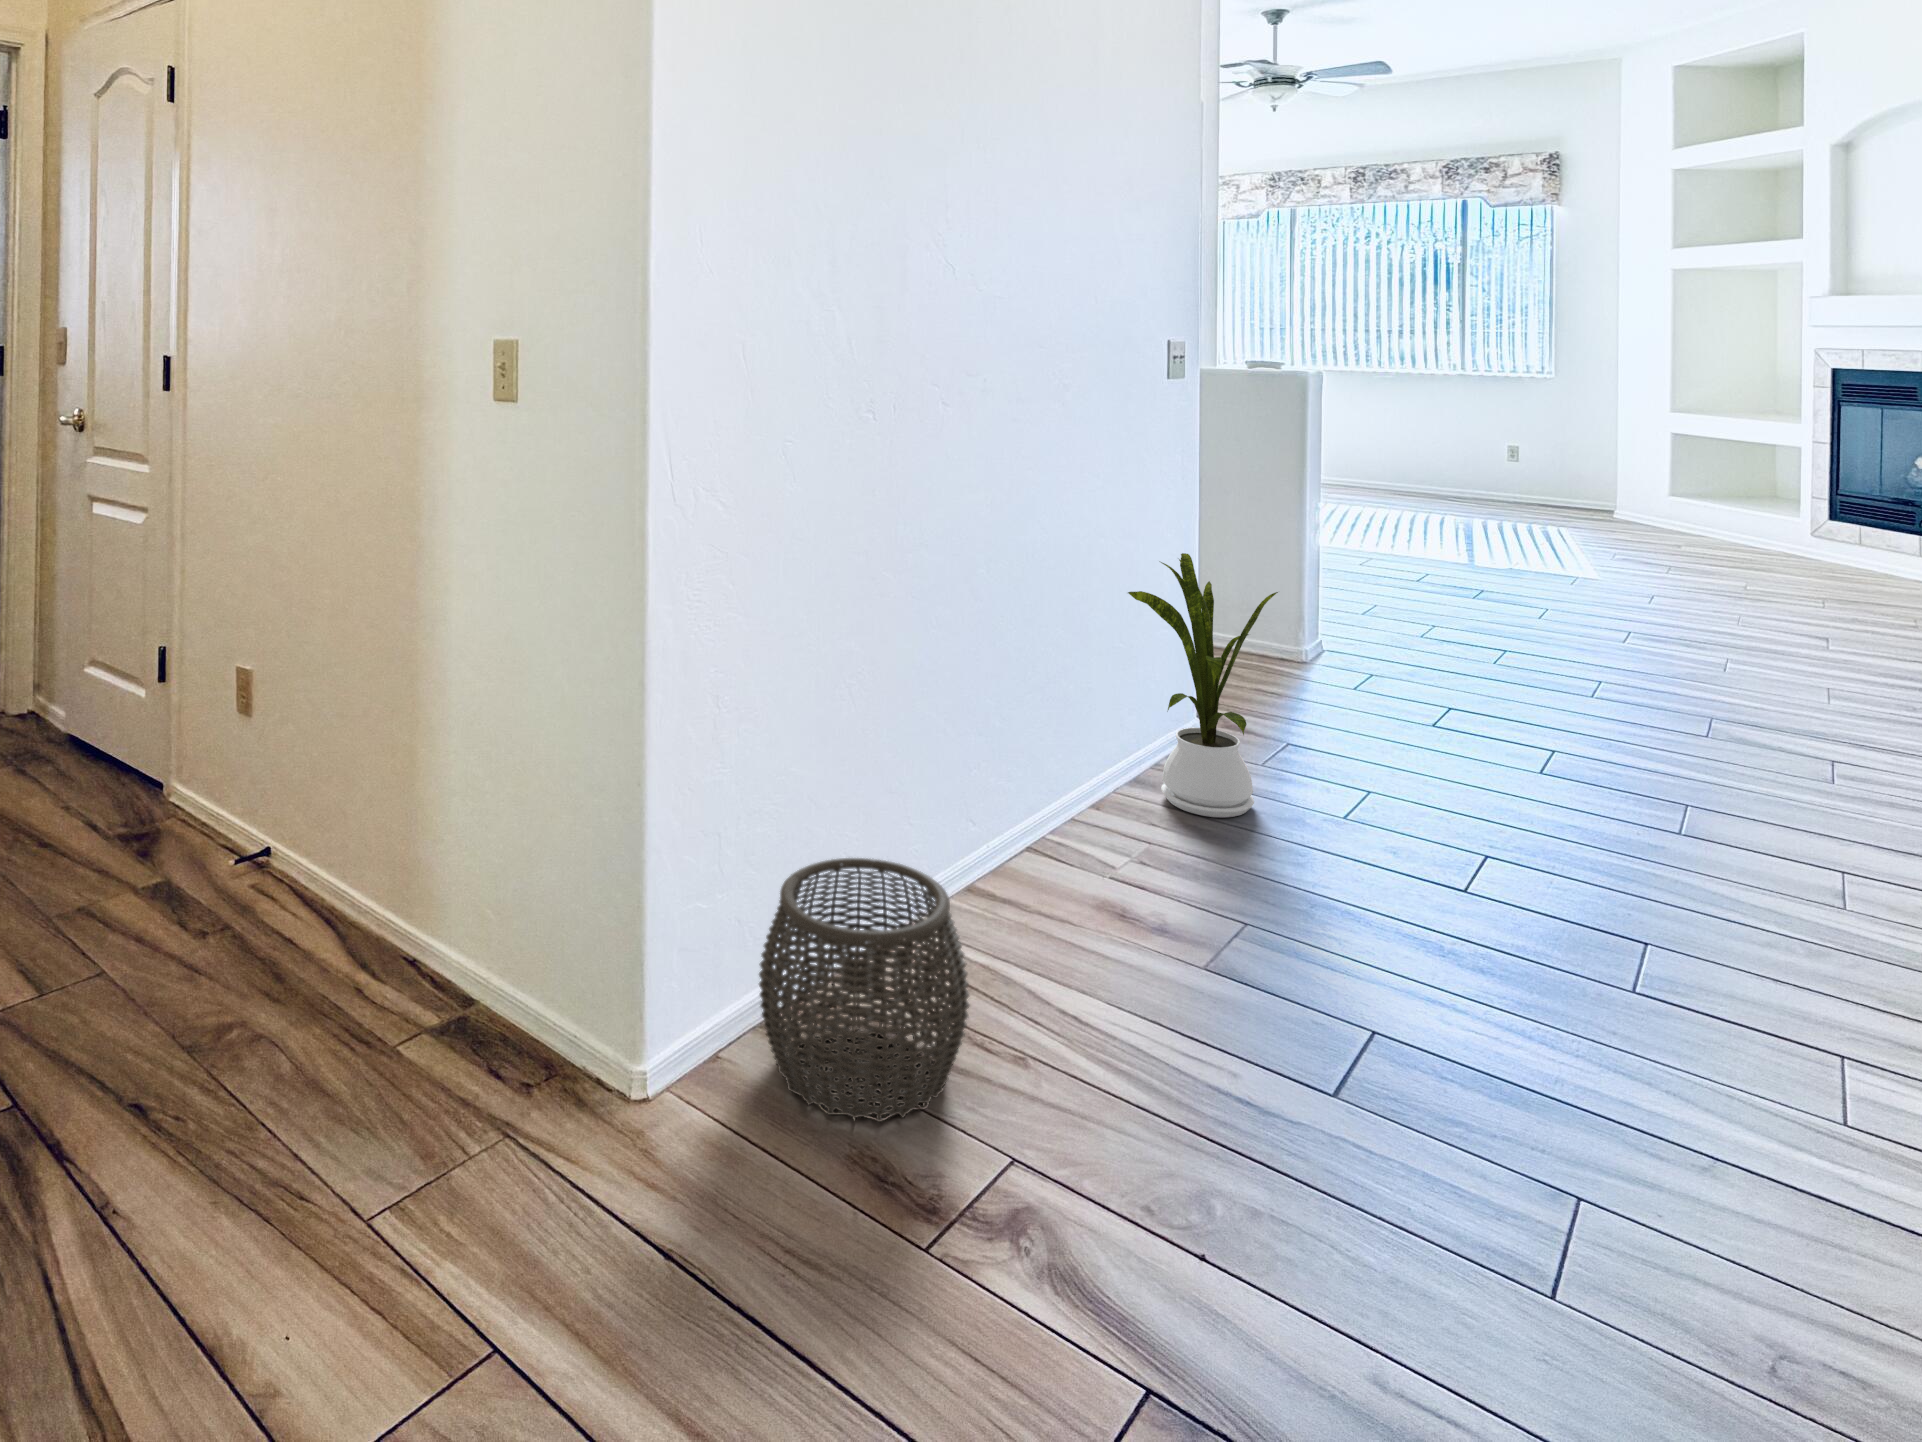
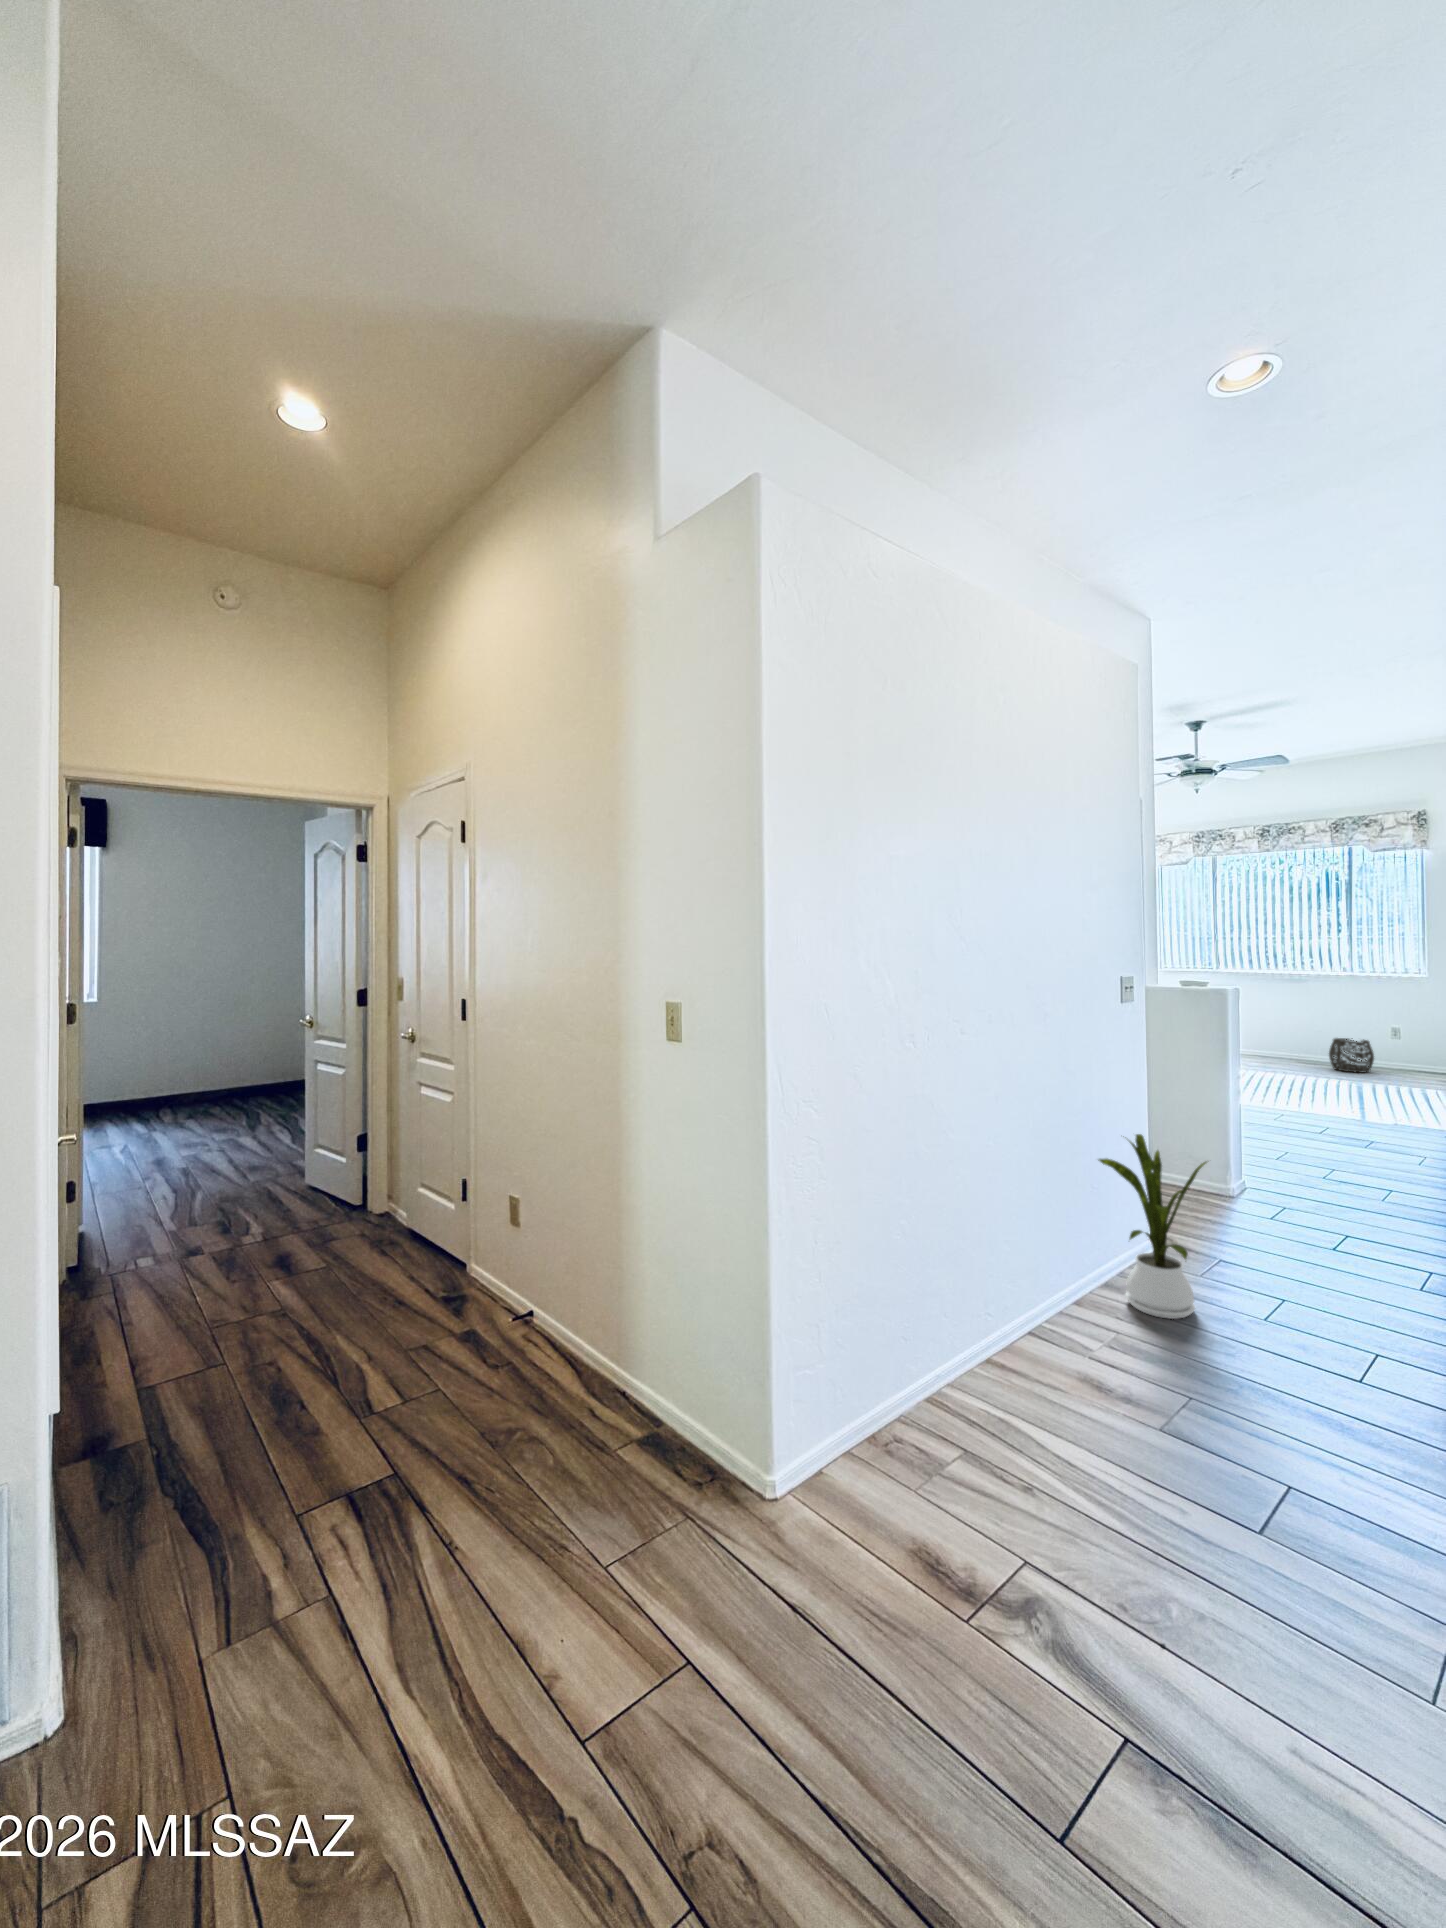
woven basket: present [759,858,969,1122] -> present [1329,1038,1374,1073]

